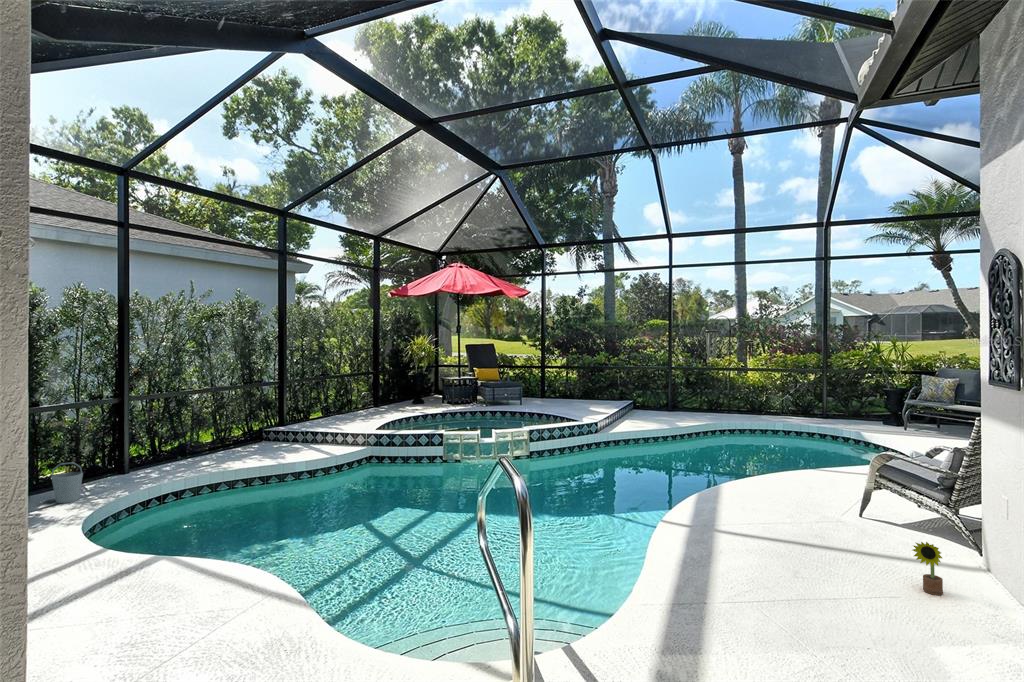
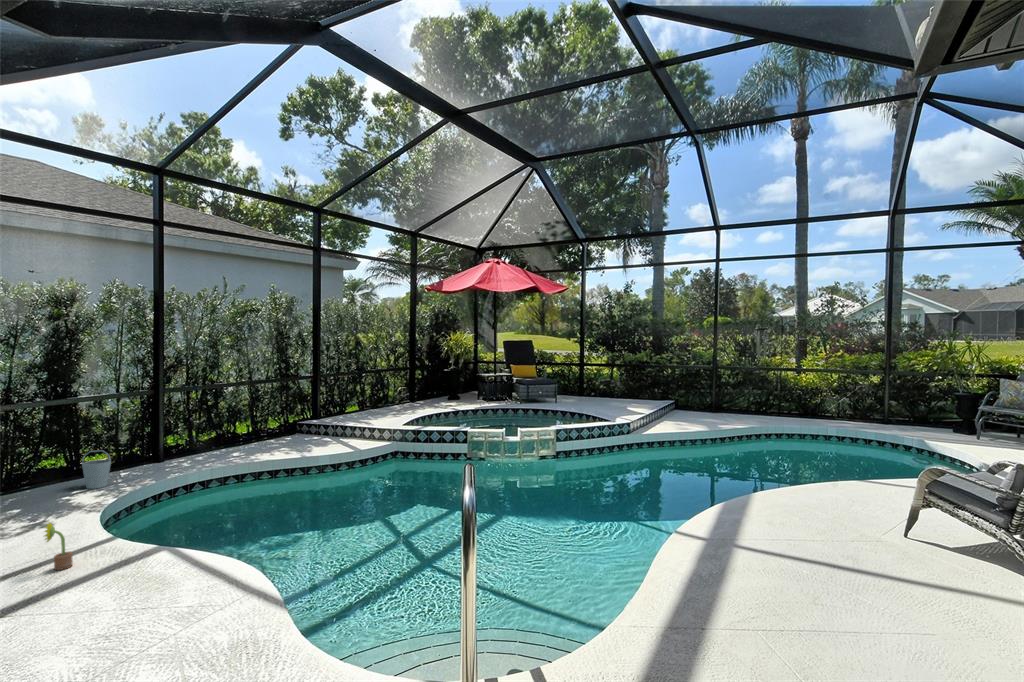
decorative plant: present [912,542,943,595] -> present [44,523,73,570]

